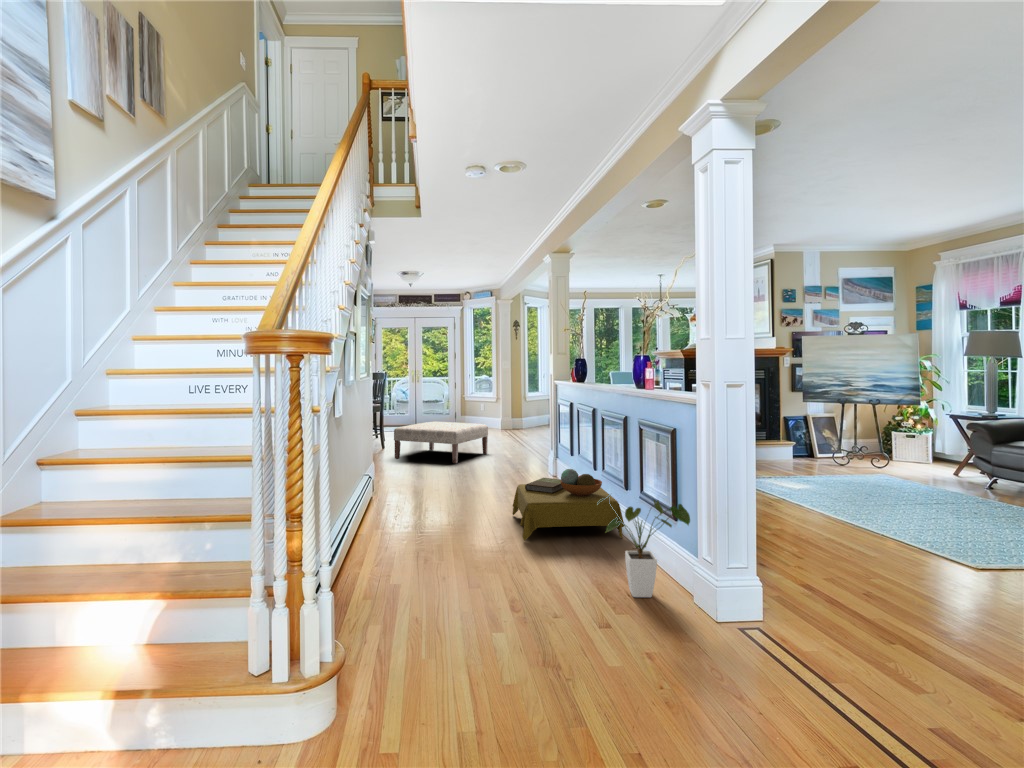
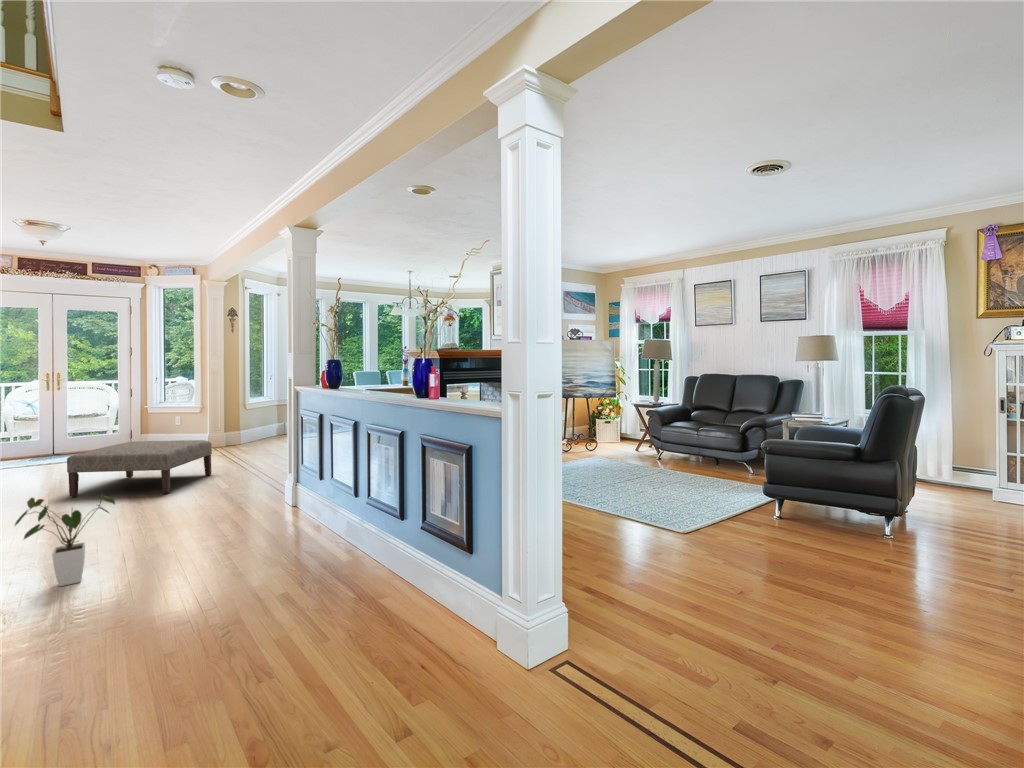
side table: present [512,469,624,541] -> none [258,500,404,604]
house plant: present [597,495,690,597] -> present [15,494,115,586]

